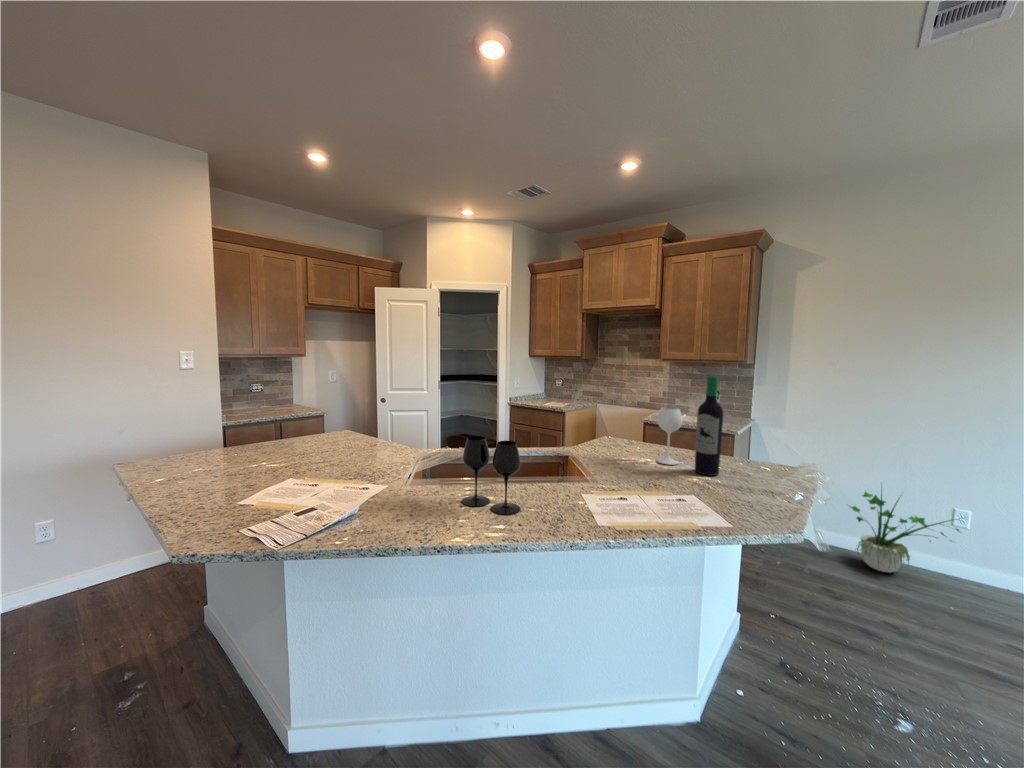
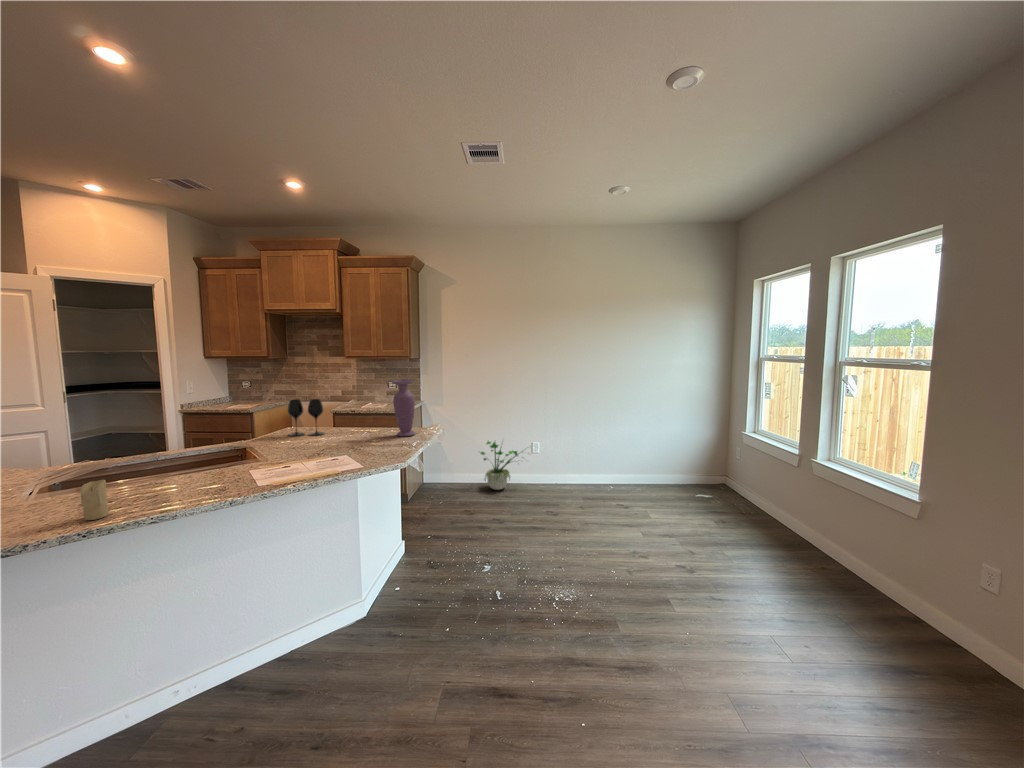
wine bottle: present [657,376,723,476] -> none [327,370,373,442]
vase: none [751,392,787,477] -> present [392,379,415,436]
wine glass: present [462,436,520,515] -> present [287,399,324,436]
candle: none [425,482,446,526] -> present [81,480,108,520]

